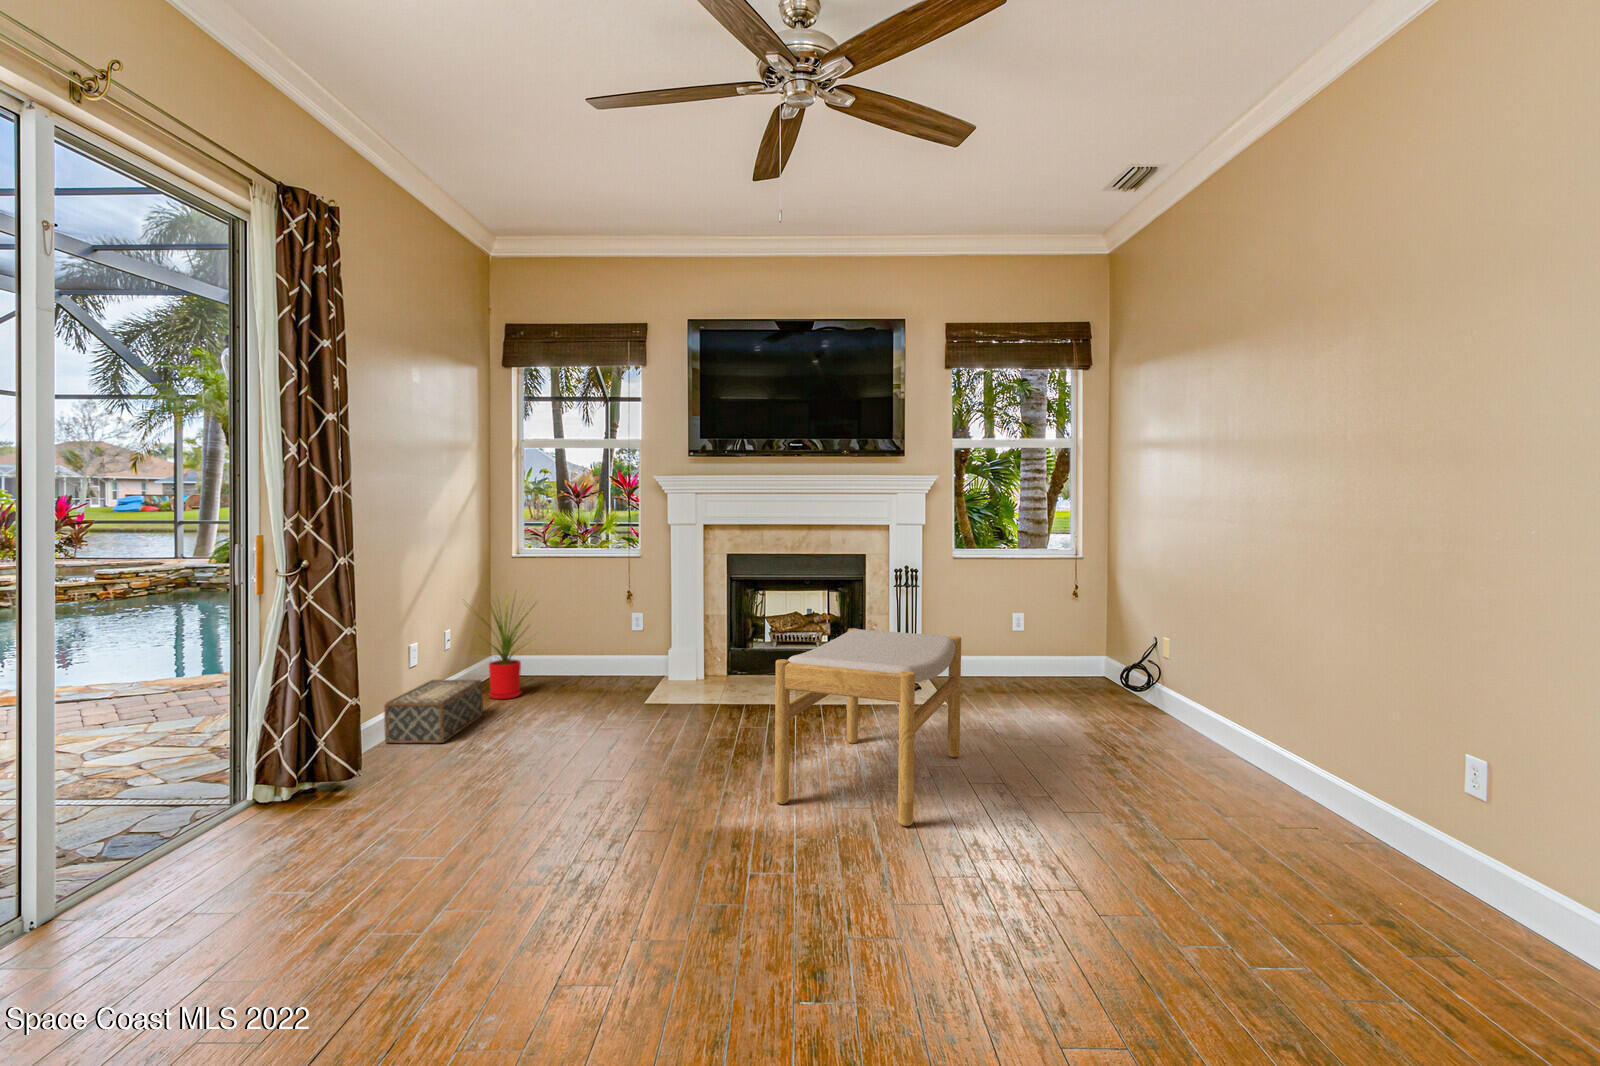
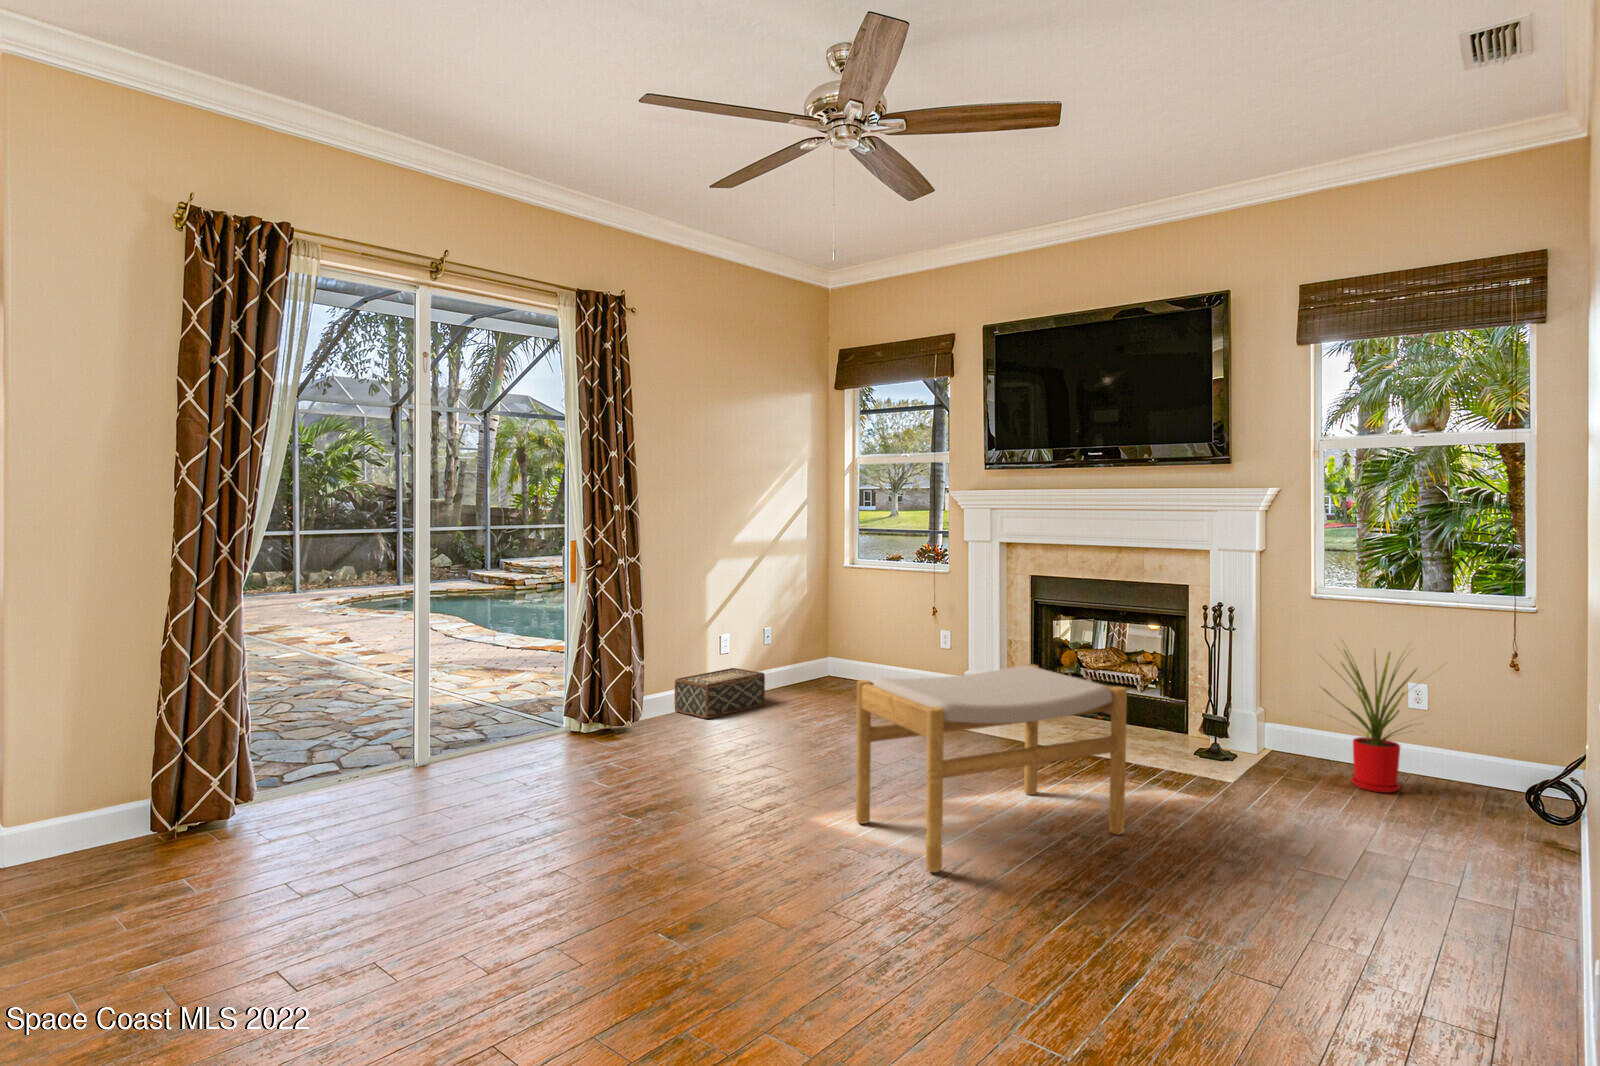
house plant: present [475,594,537,699] -> present [1324,649,1428,793]

